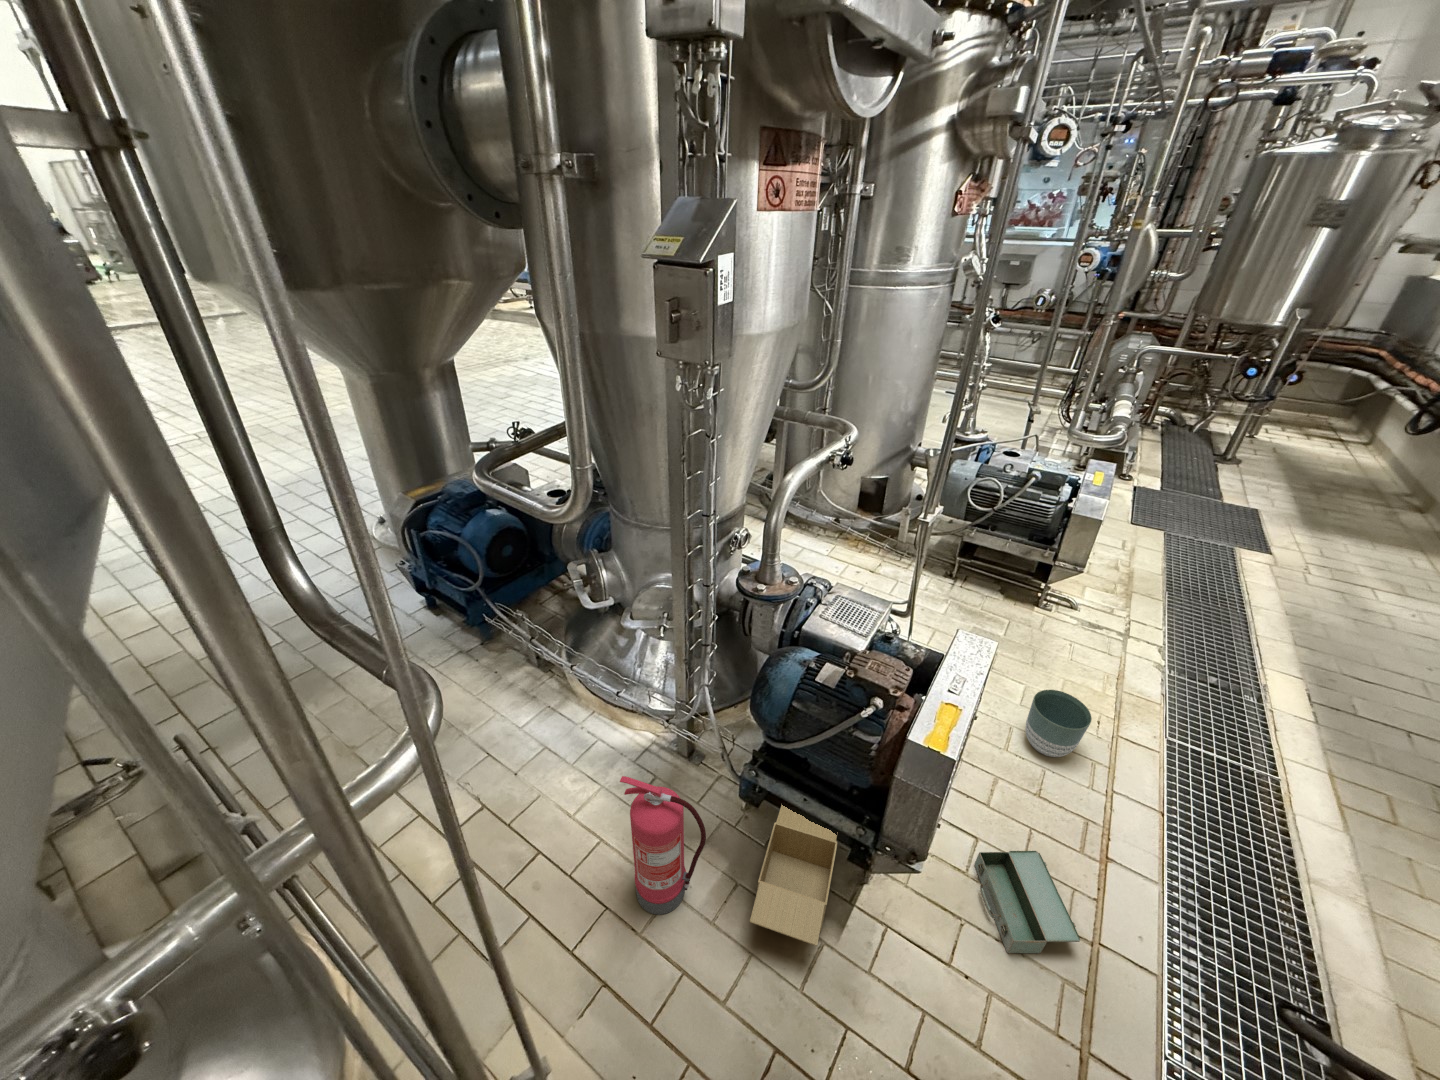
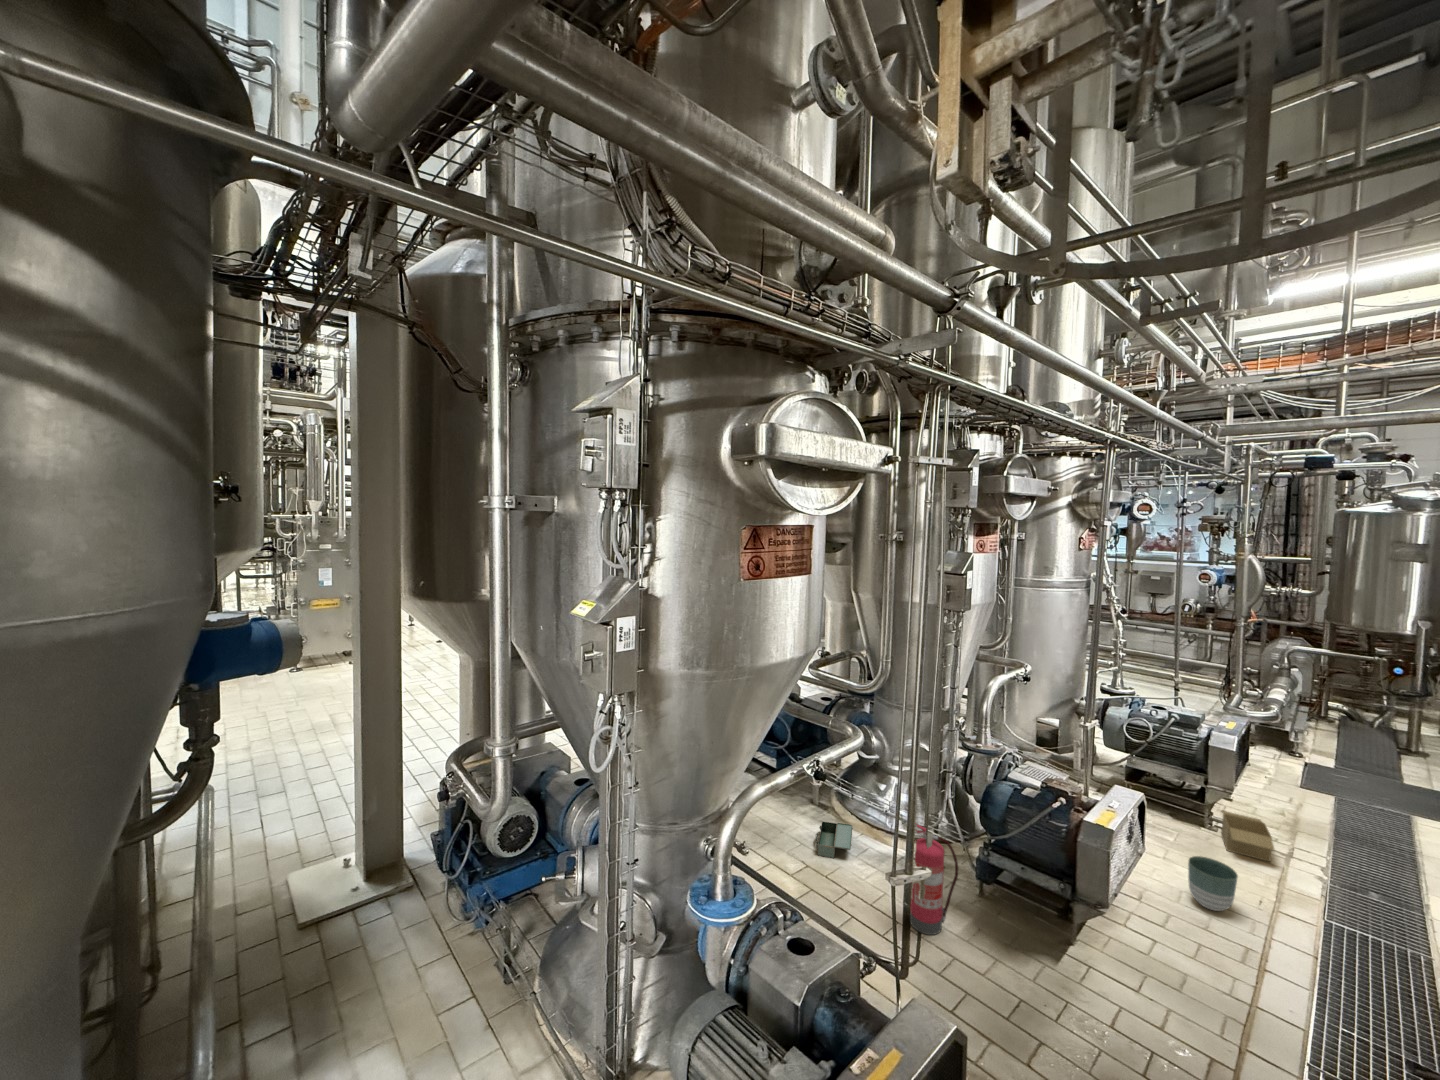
cardboard box: present [750,805,838,946] -> present [1222,811,1274,862]
toolbox: present [974,851,1080,953] -> present [816,821,853,858]

